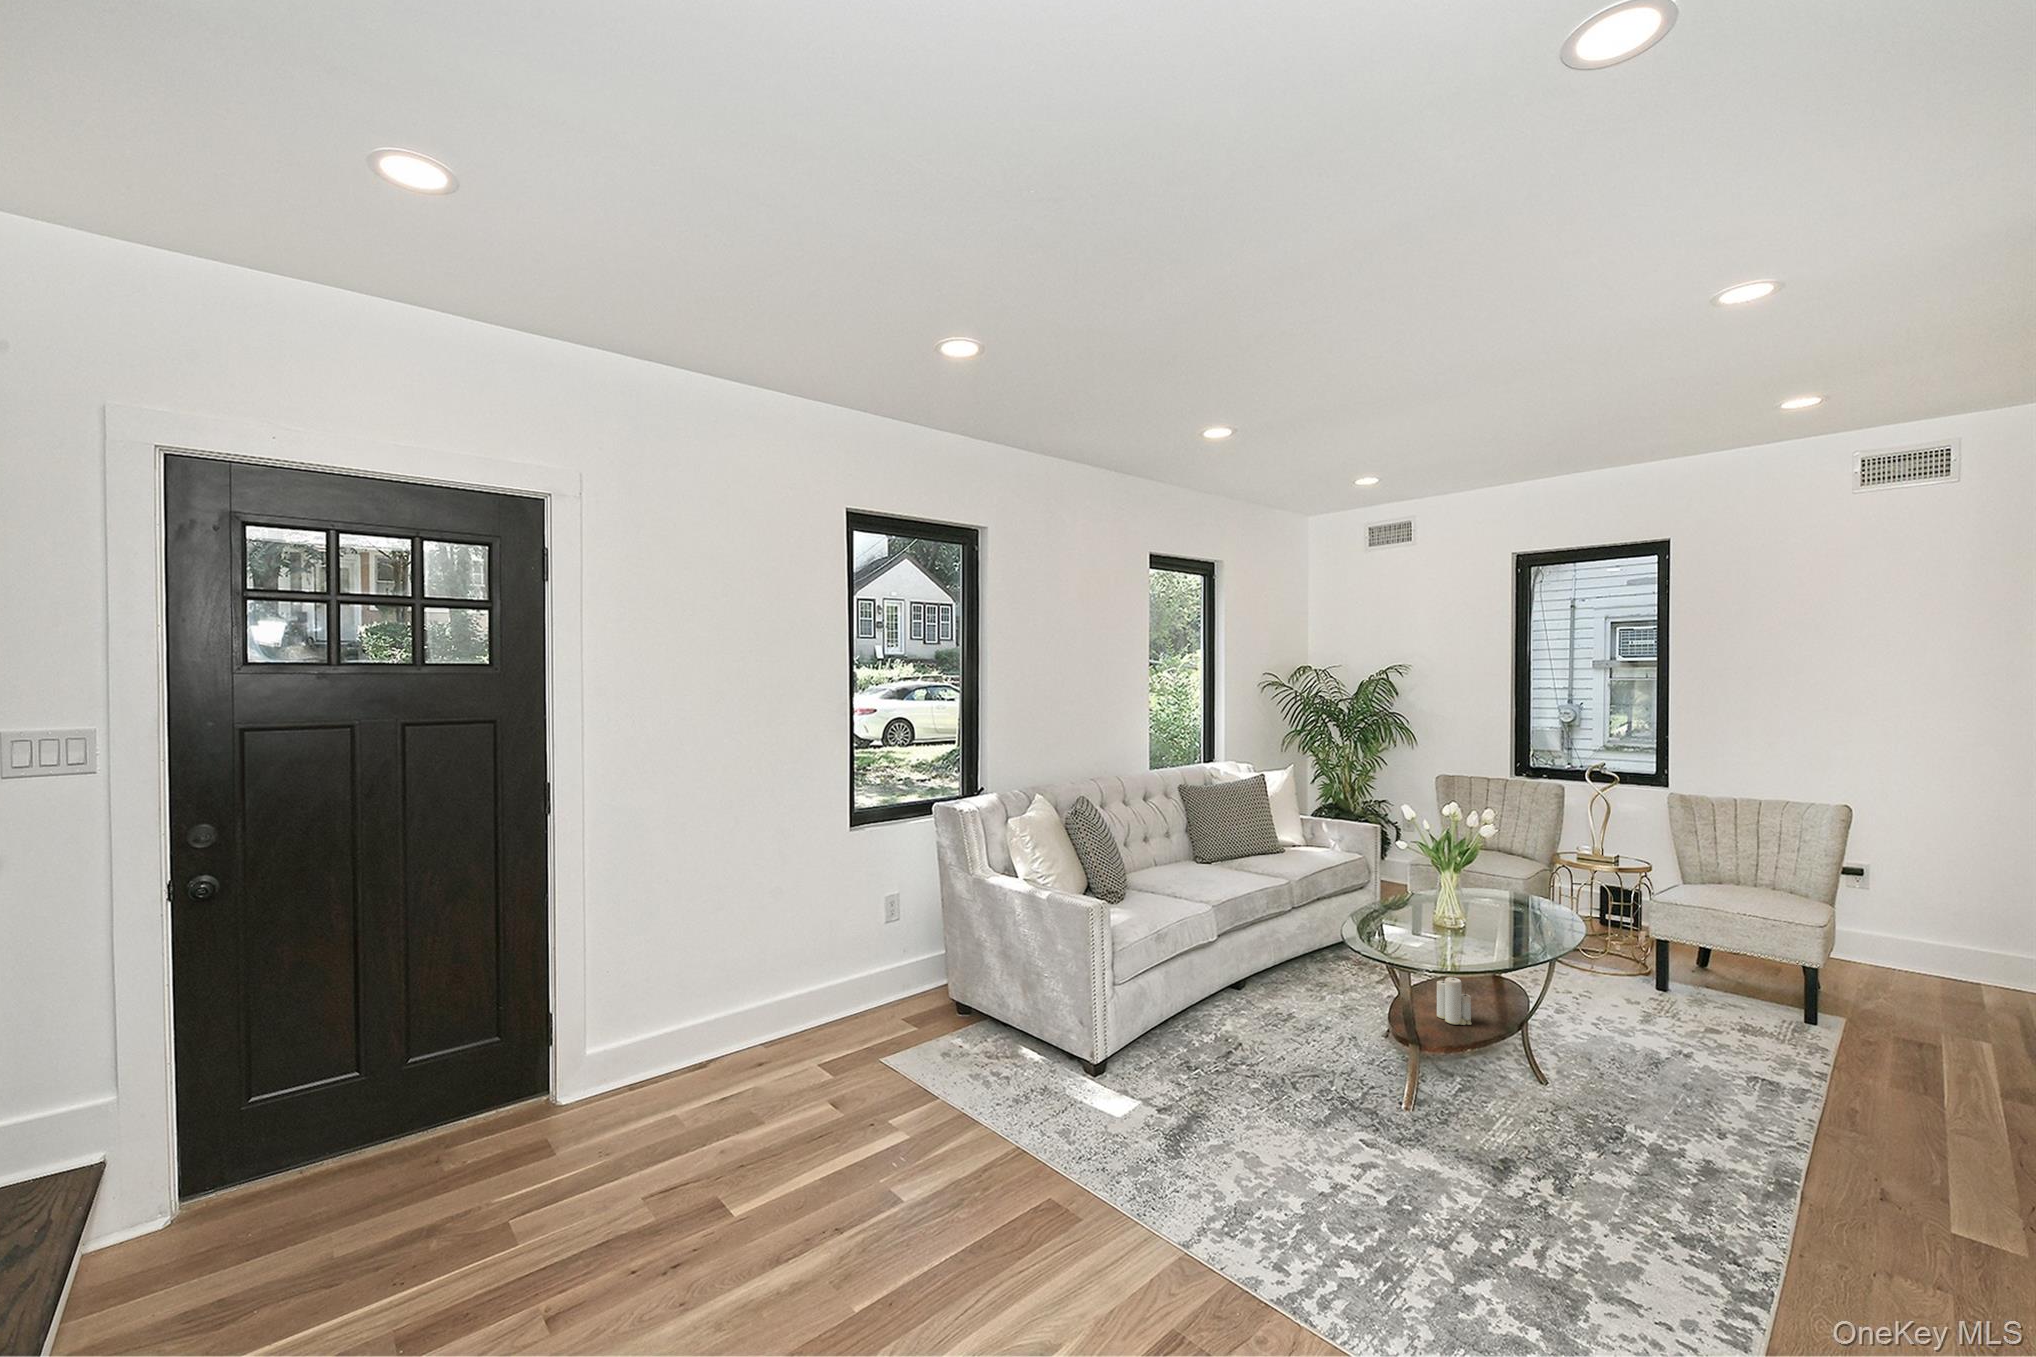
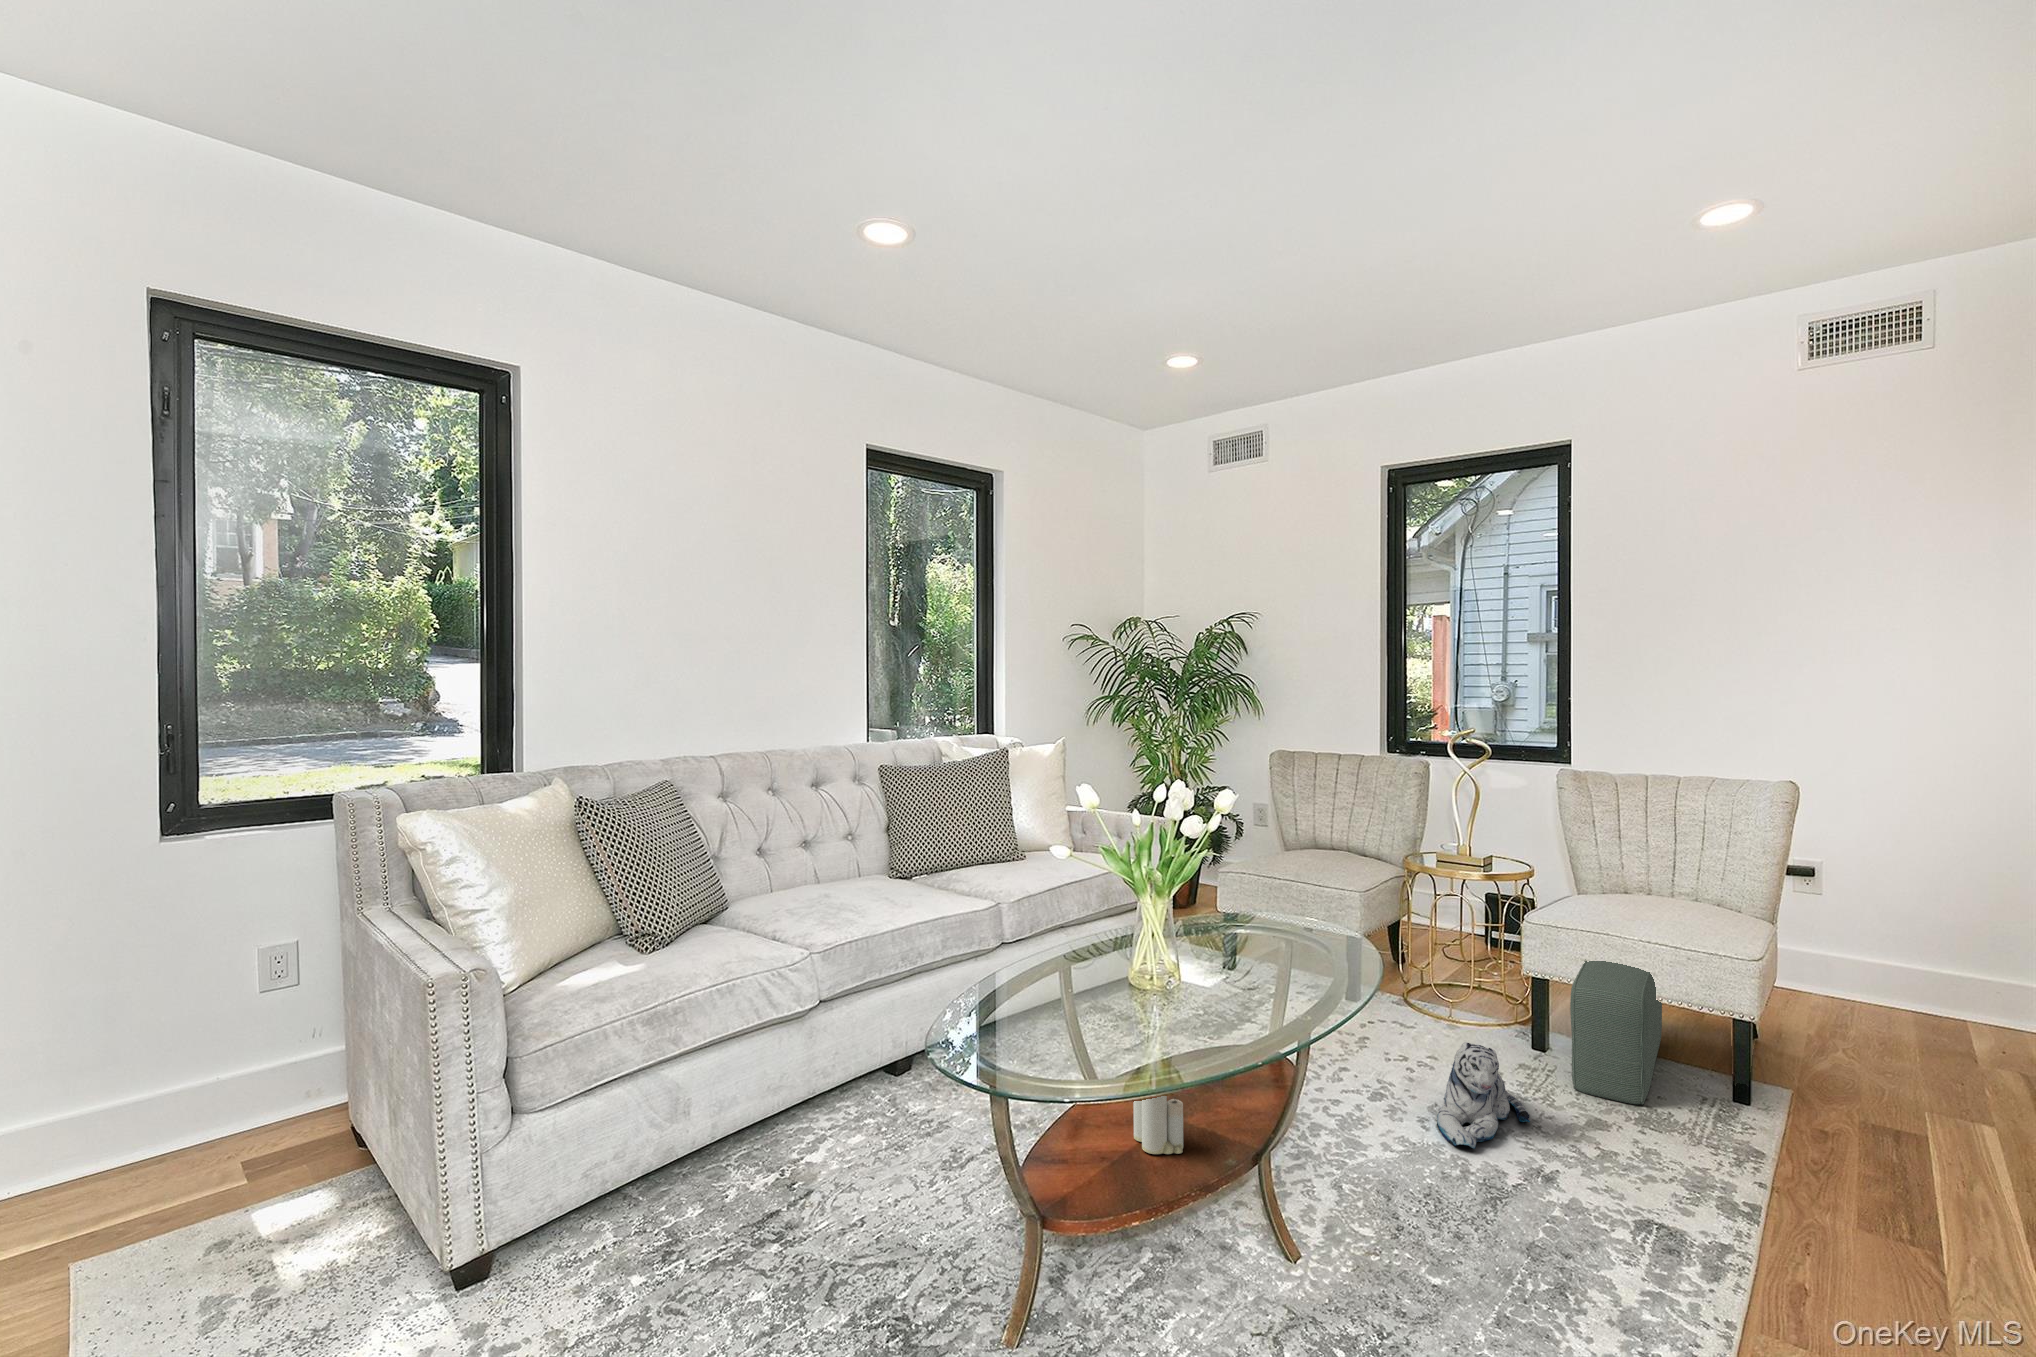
pouf: none [1690,915,1751,1021] -> present [1570,961,1662,1105]
plush toy: none [1605,974,1668,1040] -> present [1437,1042,1530,1149]

